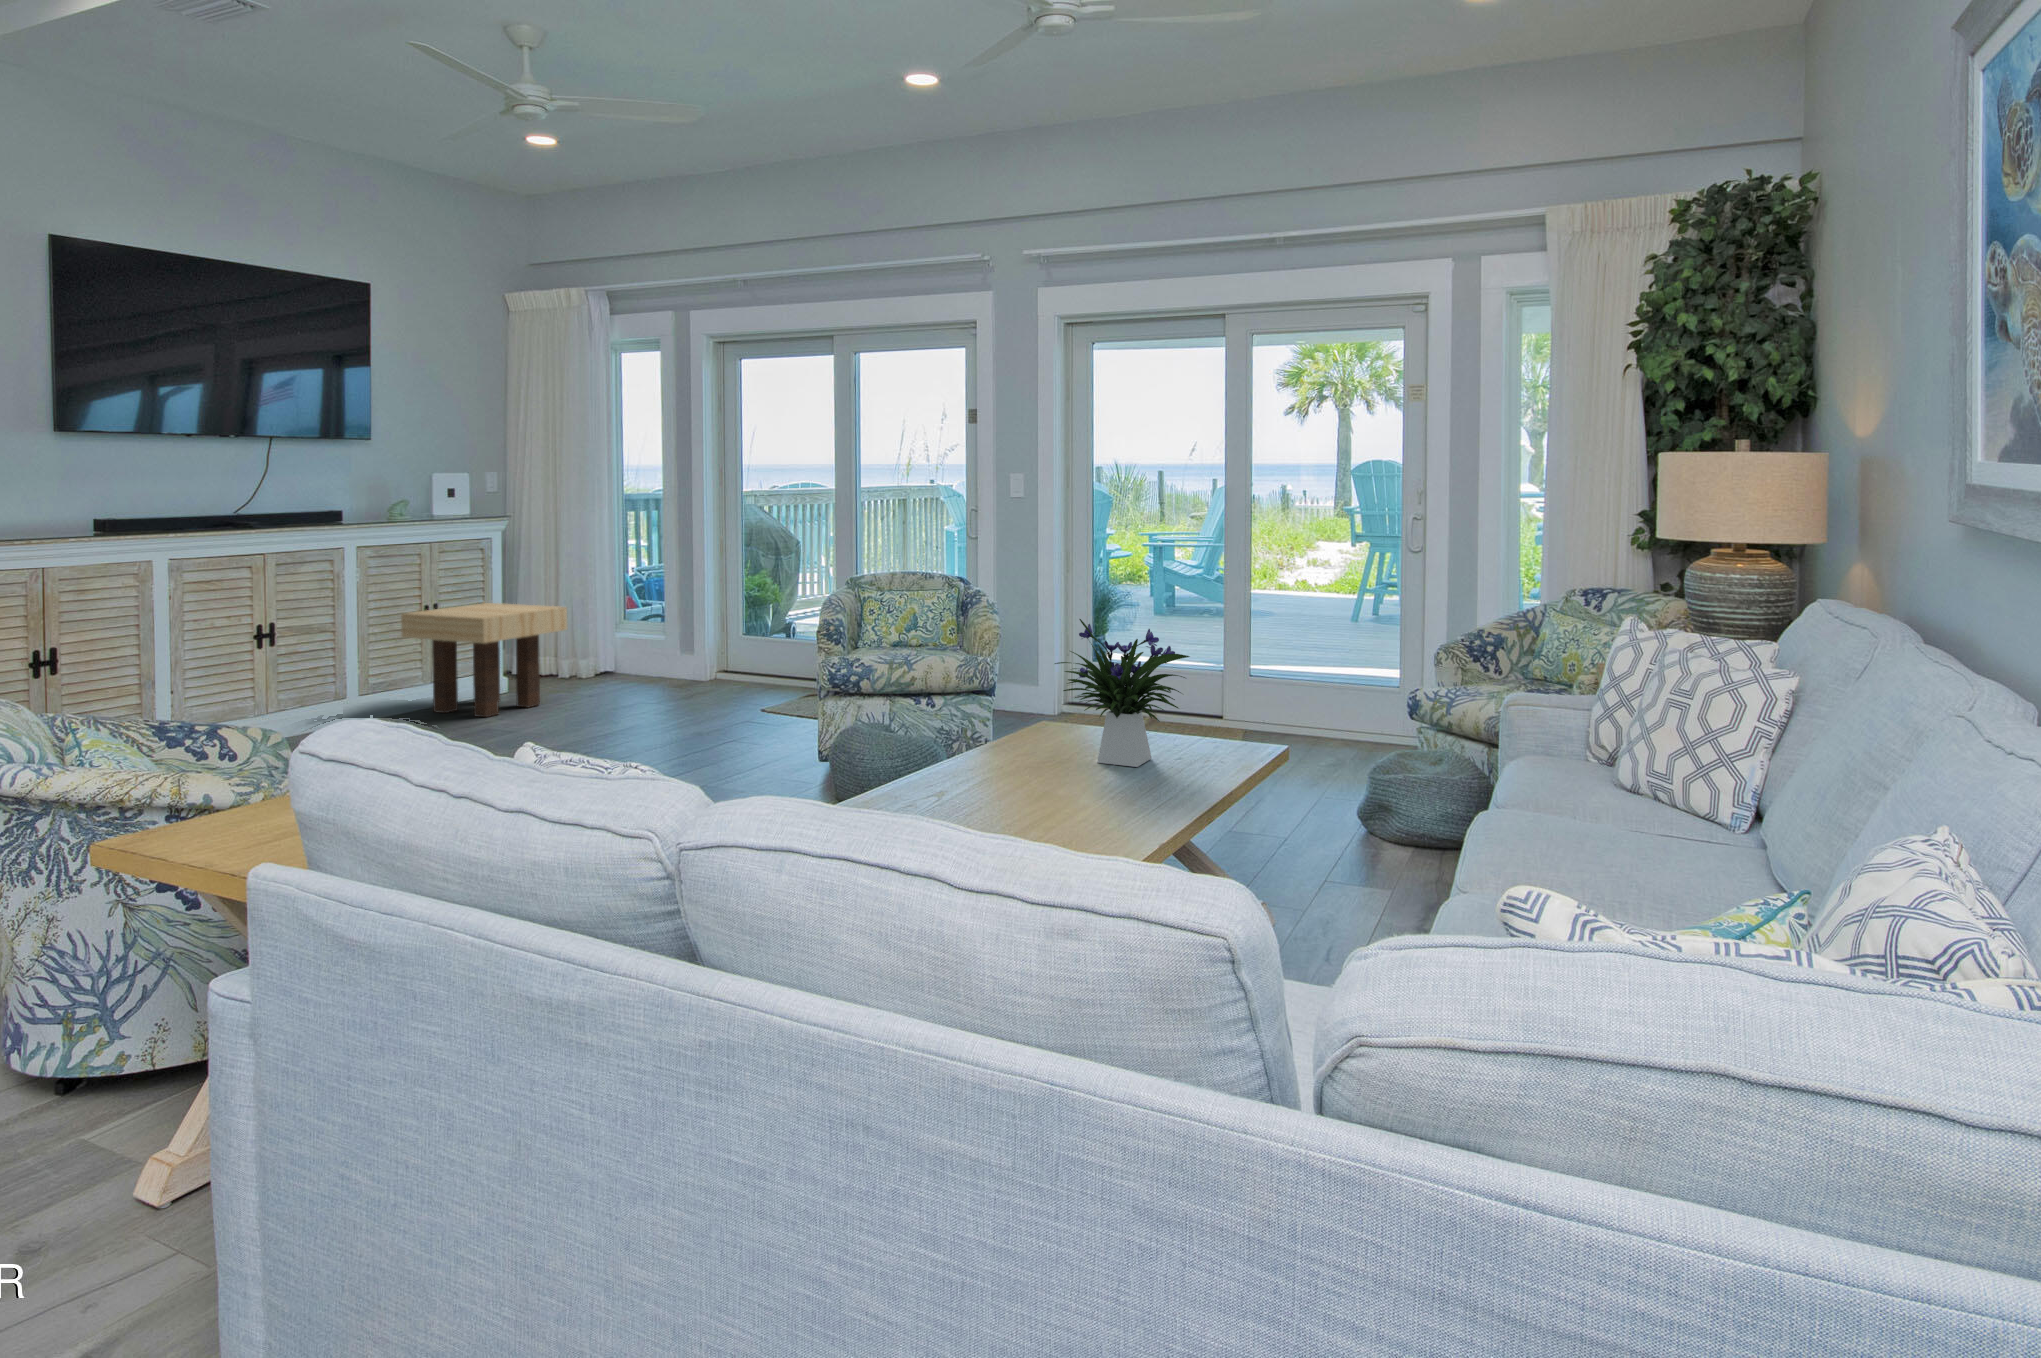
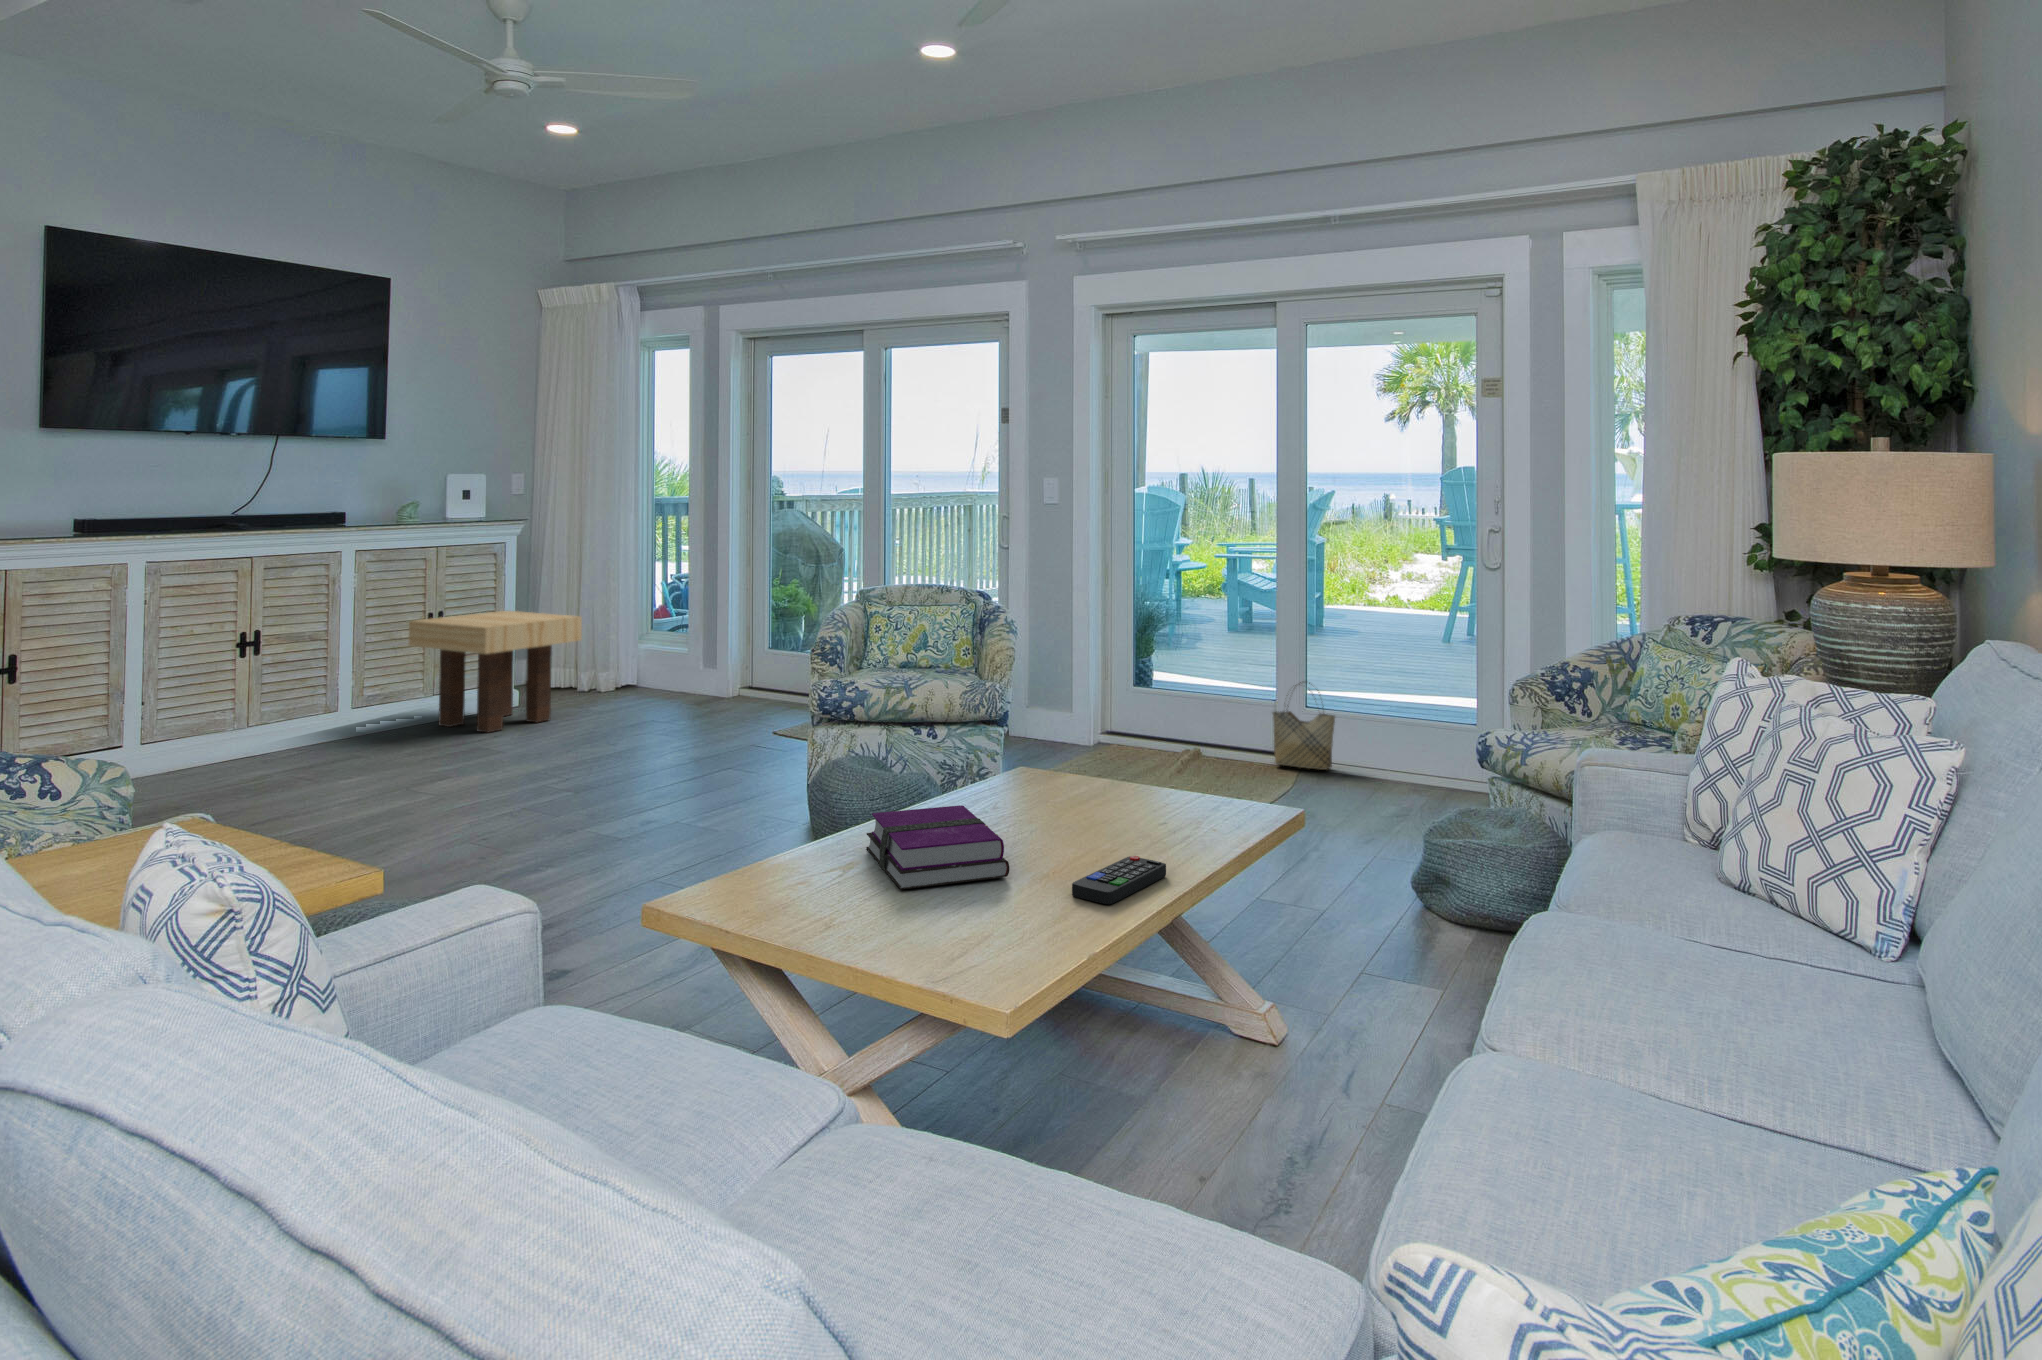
flower arrangement: present [1055,619,1190,767] -> none [1015,645,1182,829]
woven basket: none [1221,653,1278,731] -> present [1273,682,1335,770]
hardback book: none [941,750,1067,812] -> present [866,805,1009,890]
remote control: none [1122,784,1190,818] -> present [1072,856,1166,904]

